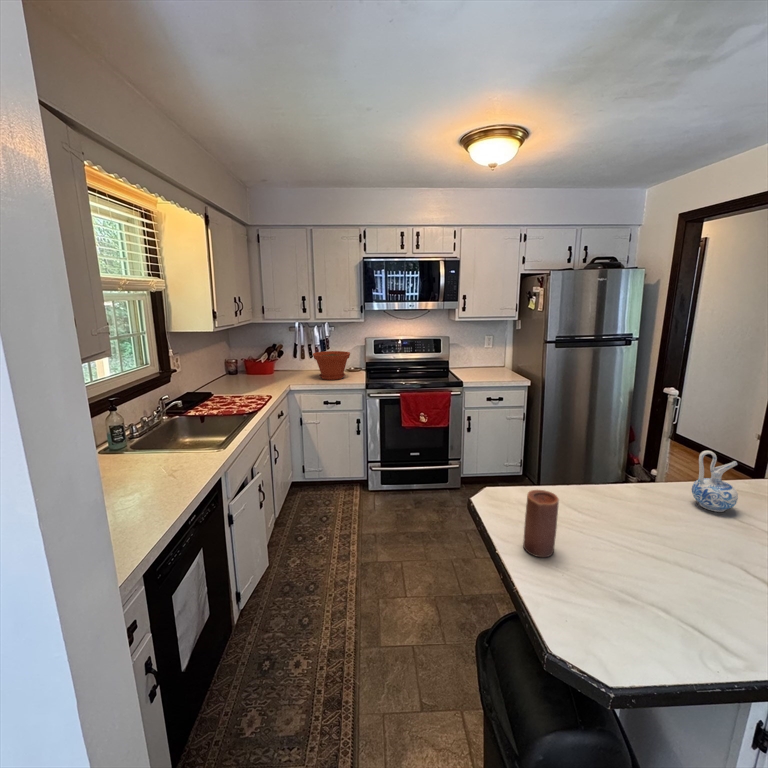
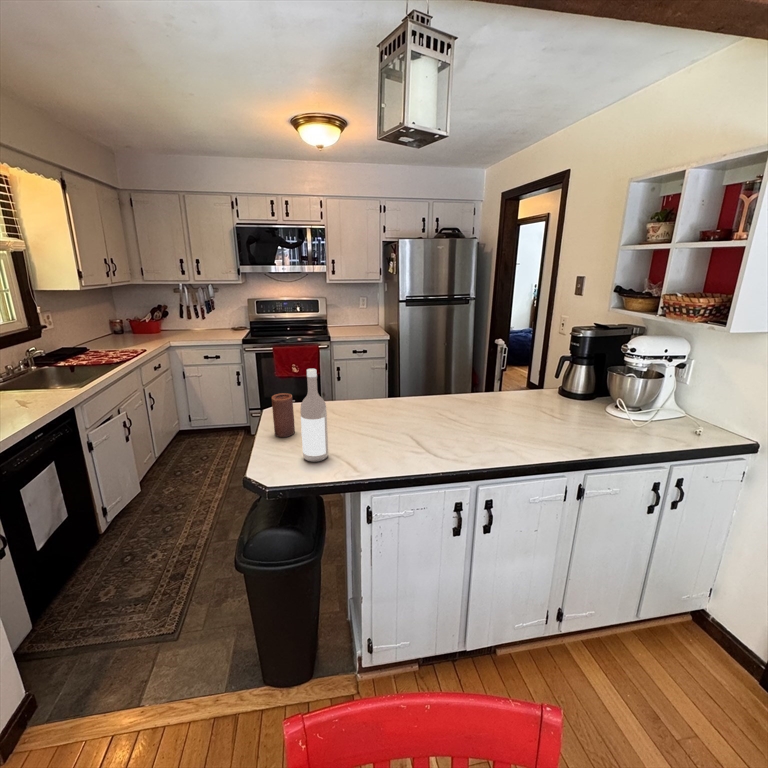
plant pot: present [313,351,350,380] -> none [193,311,230,337]
ceramic pitcher: present [692,451,738,512] -> none [414,368,439,410]
wine bottle: none [616,474,674,626] -> present [301,369,328,462]

